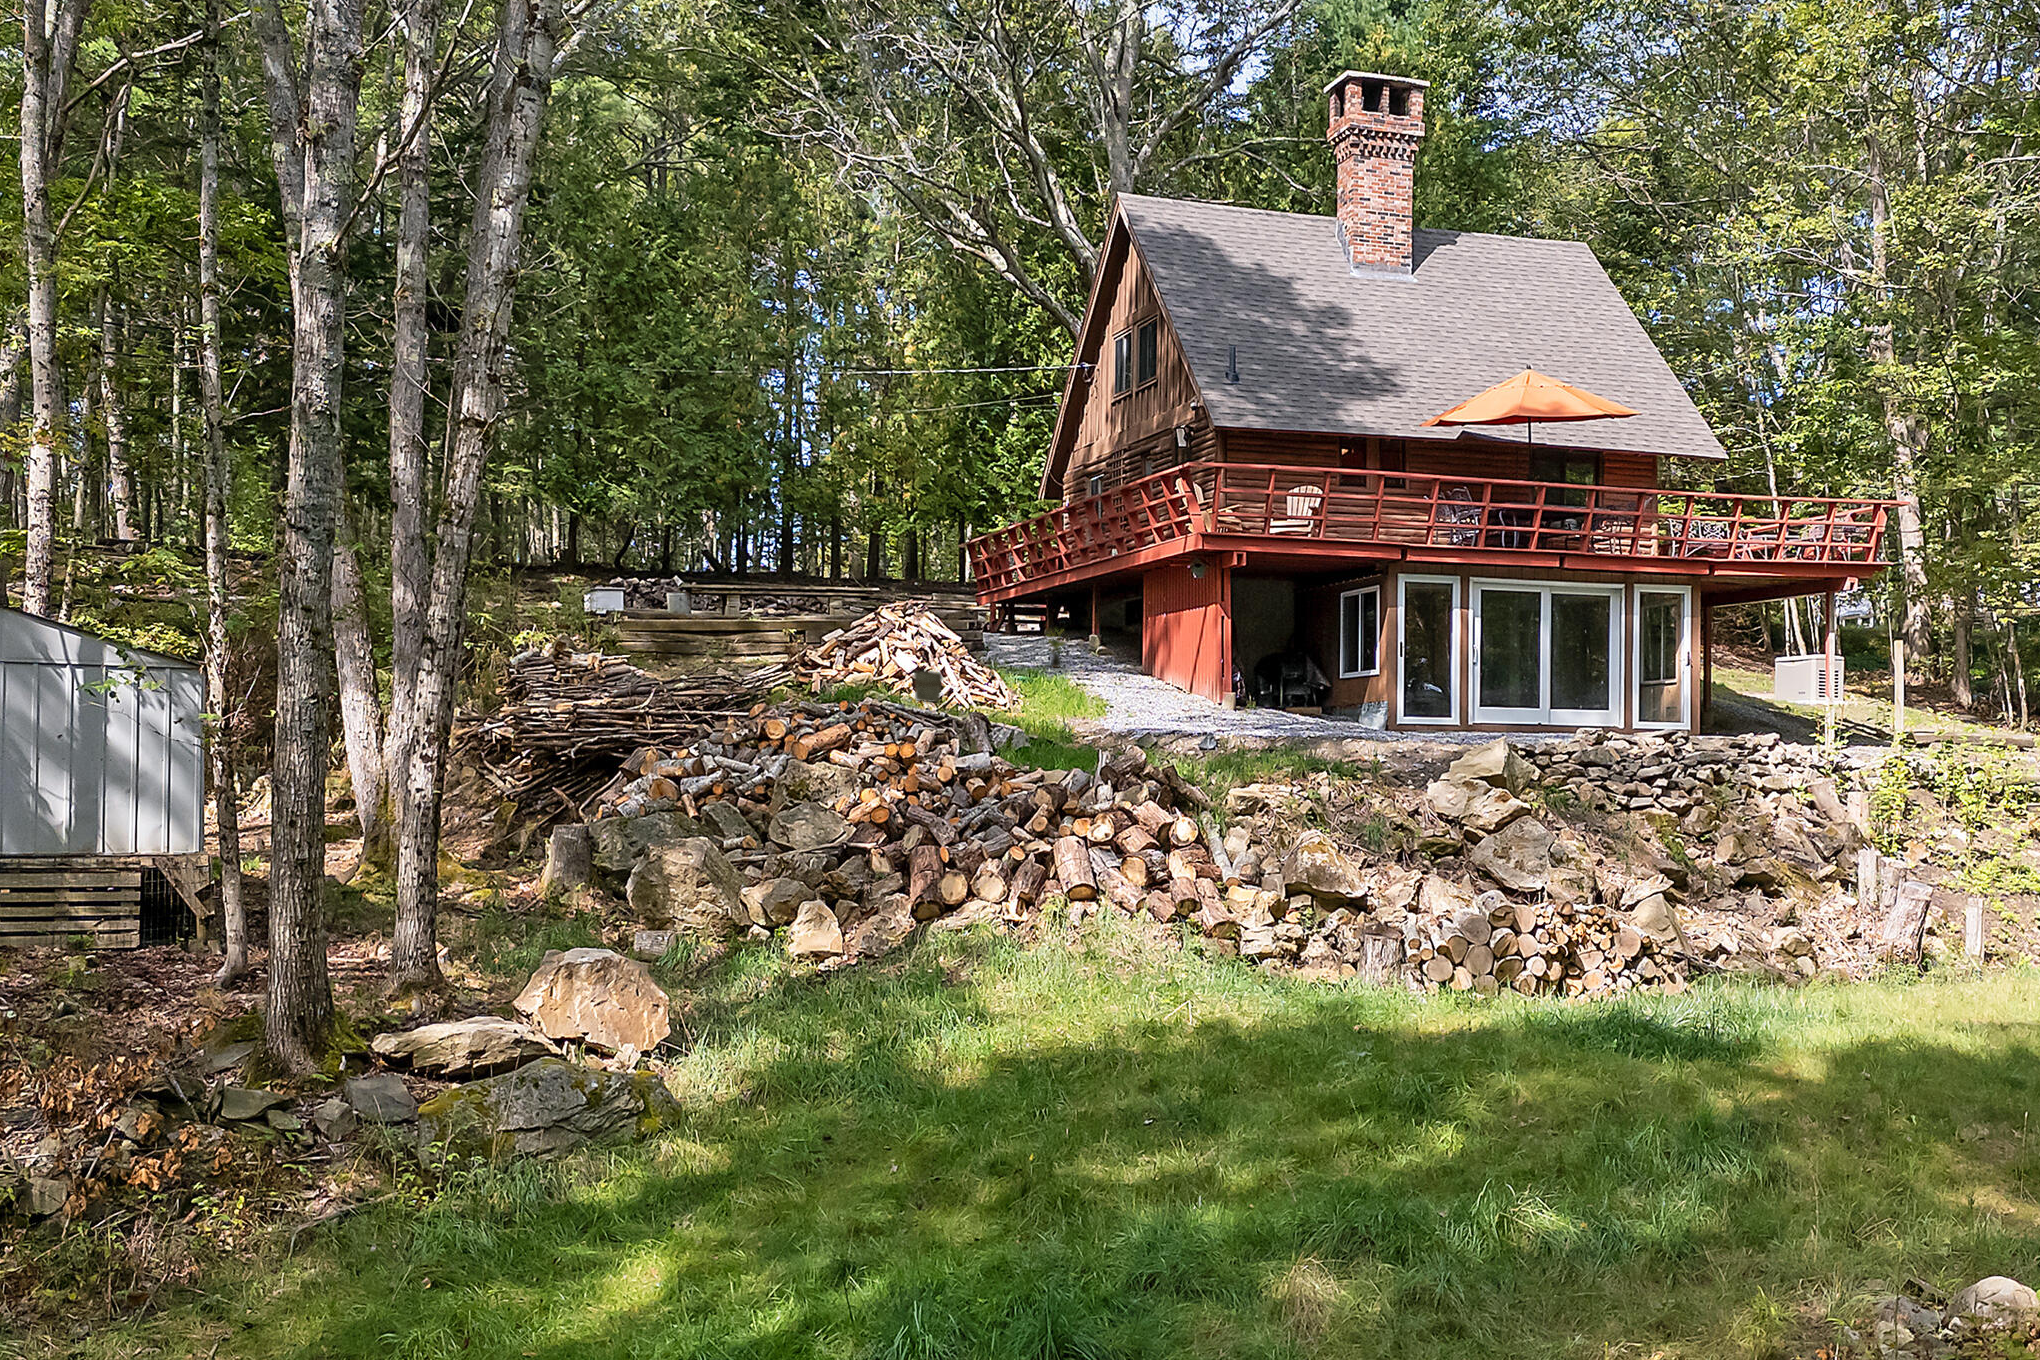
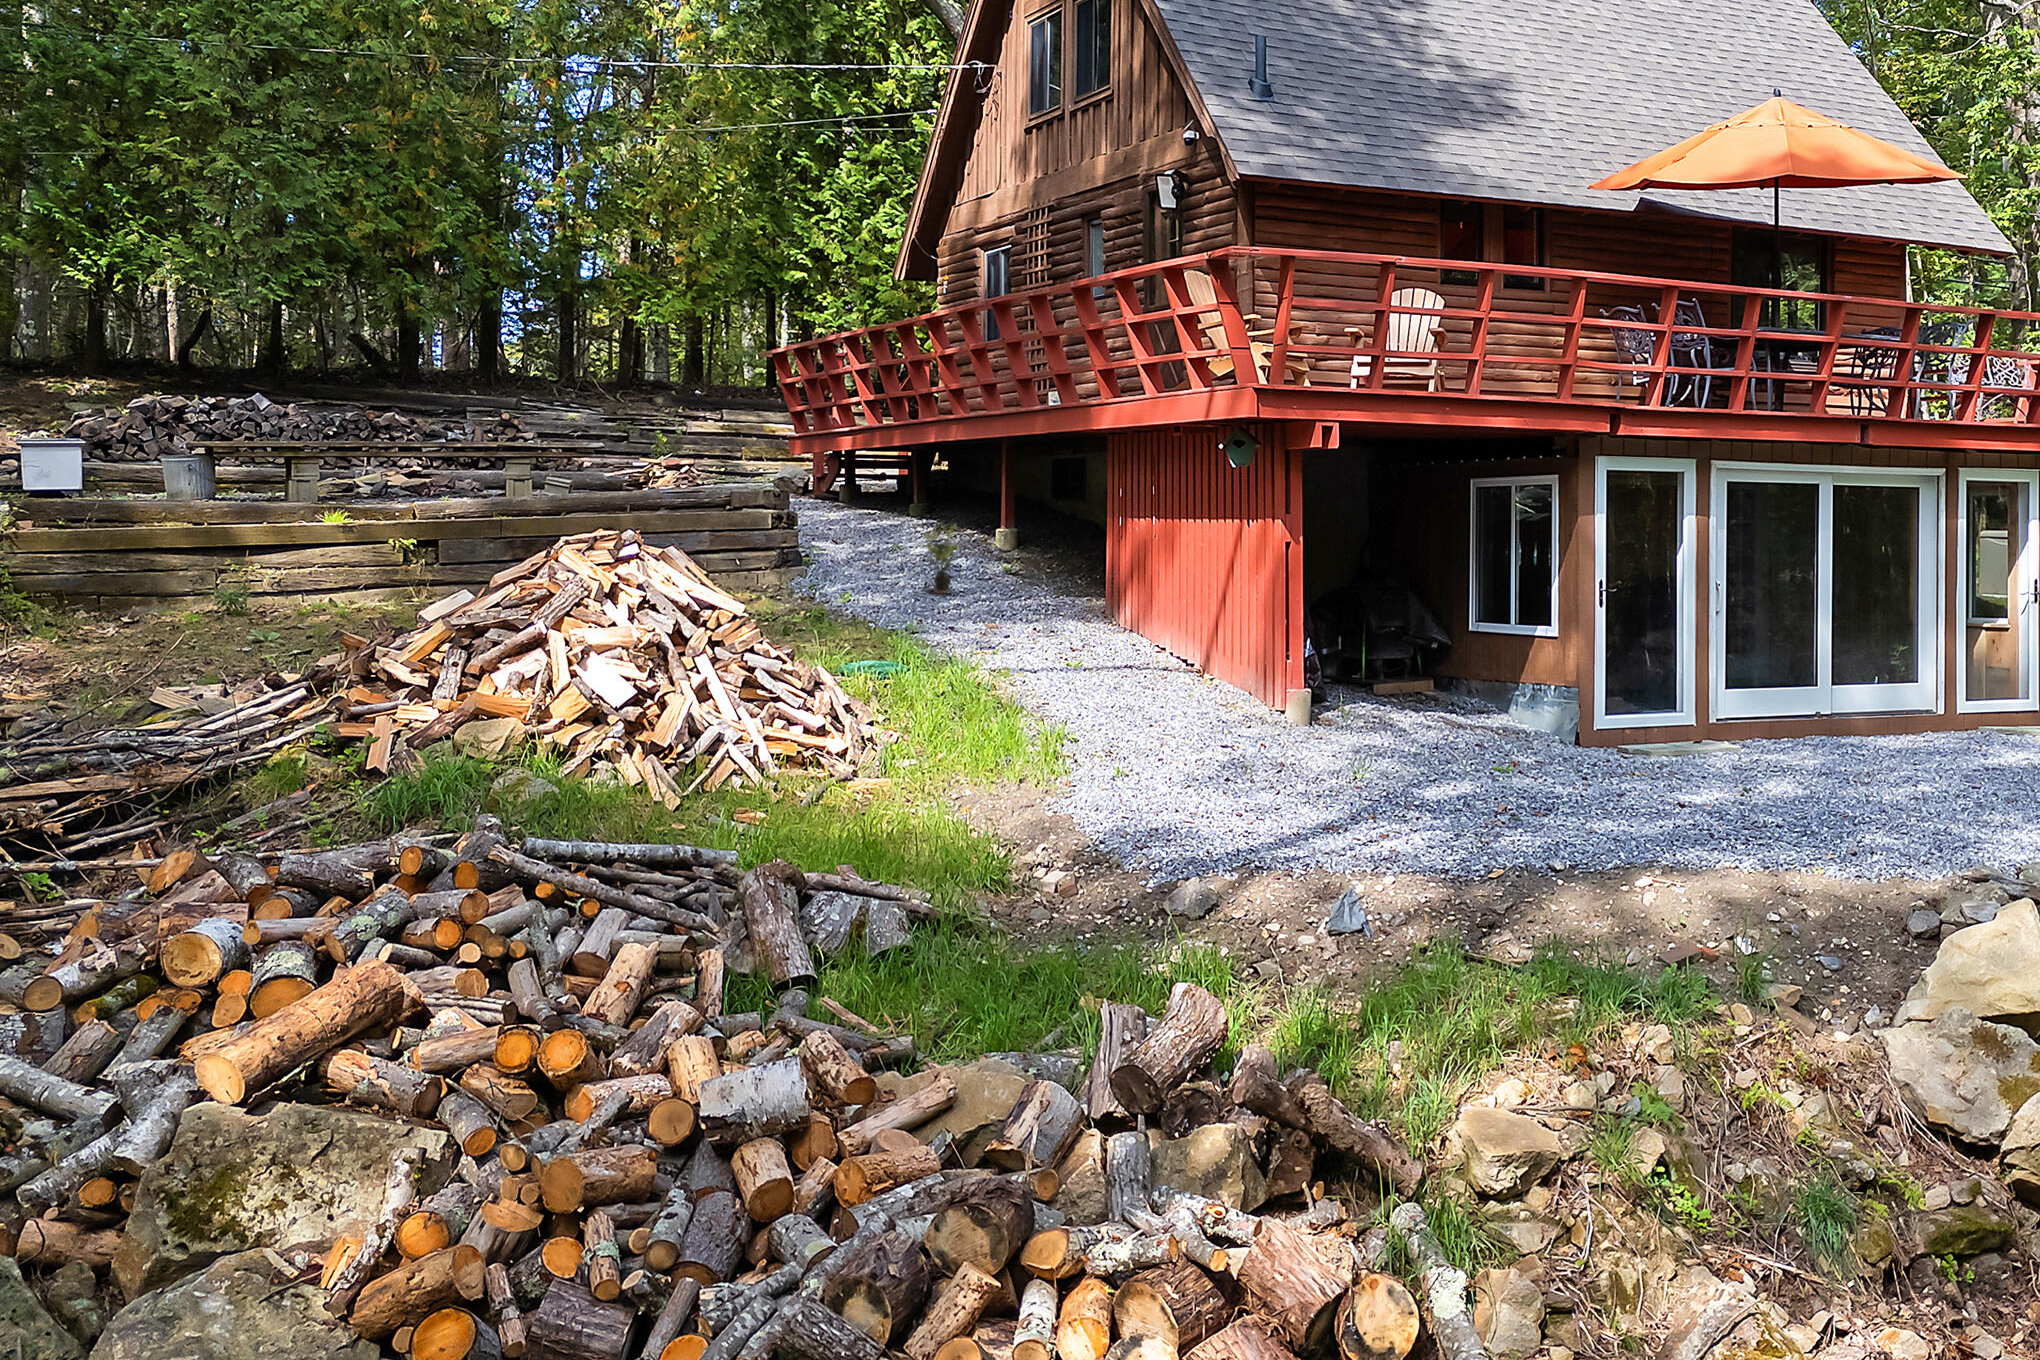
bucket: present [914,670,943,702] -> none [598,746,689,832]

